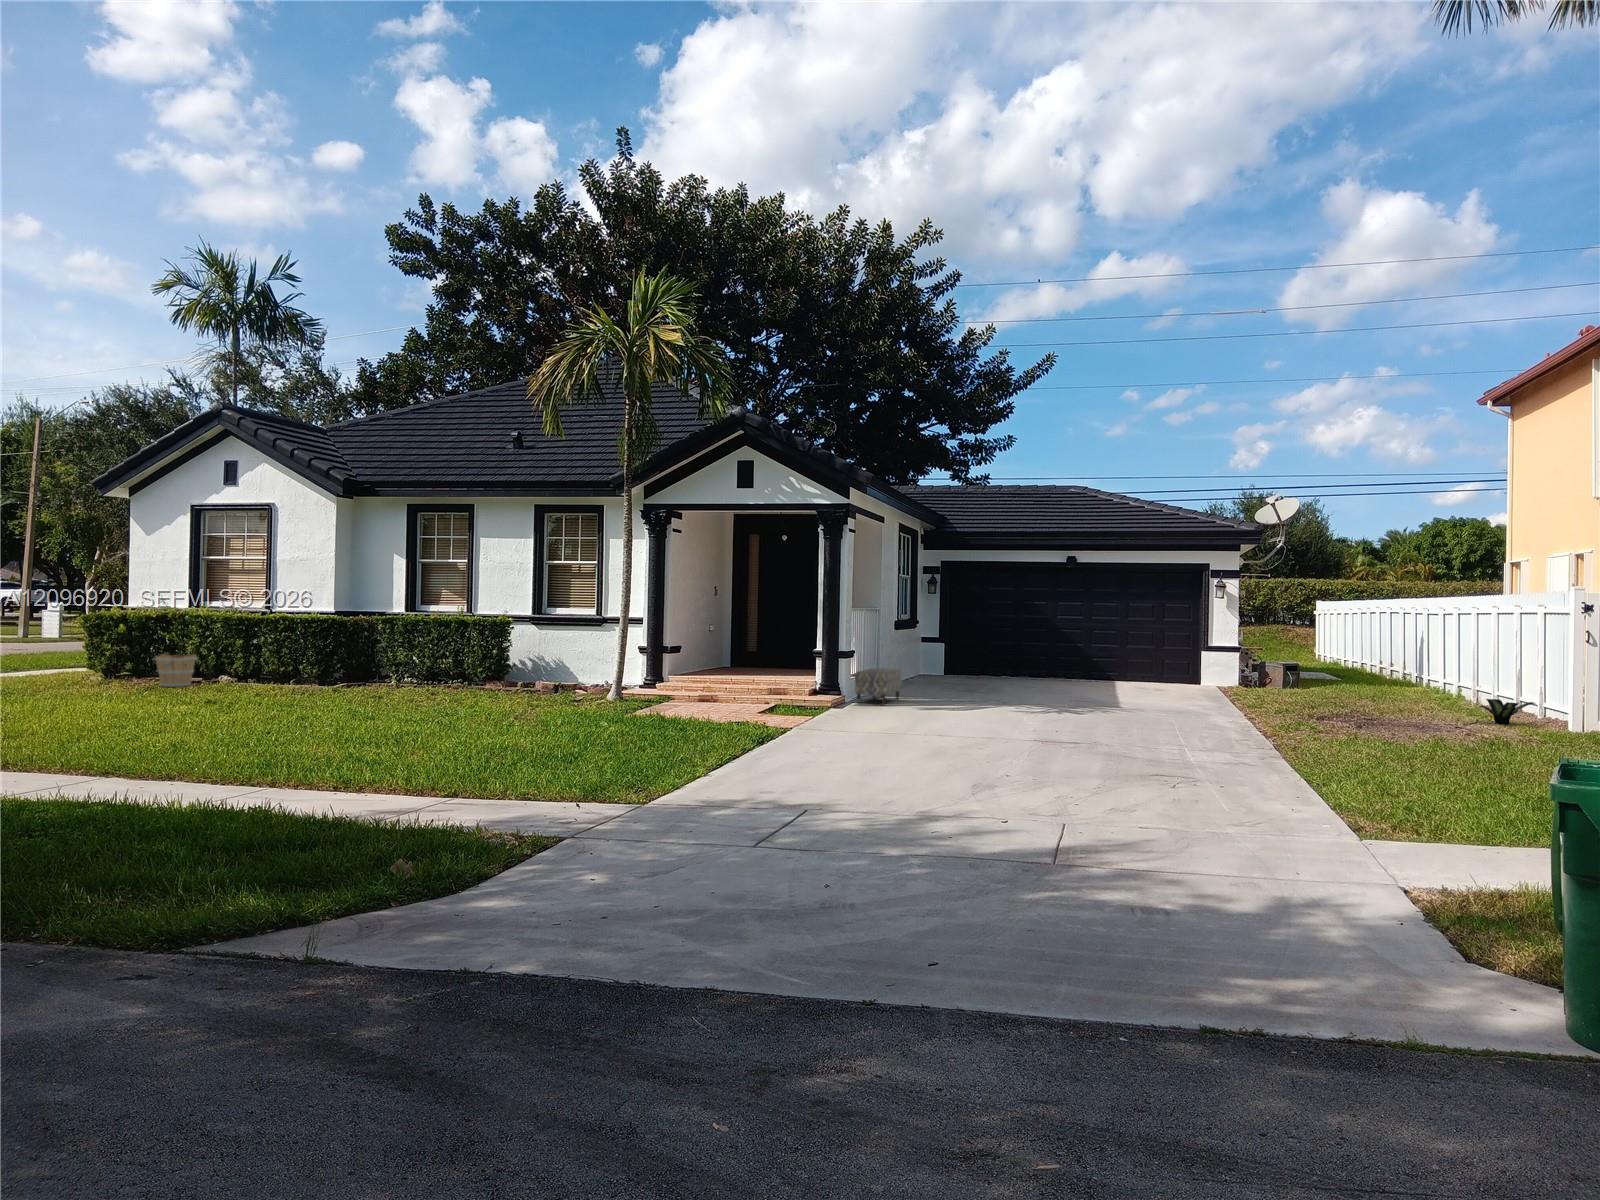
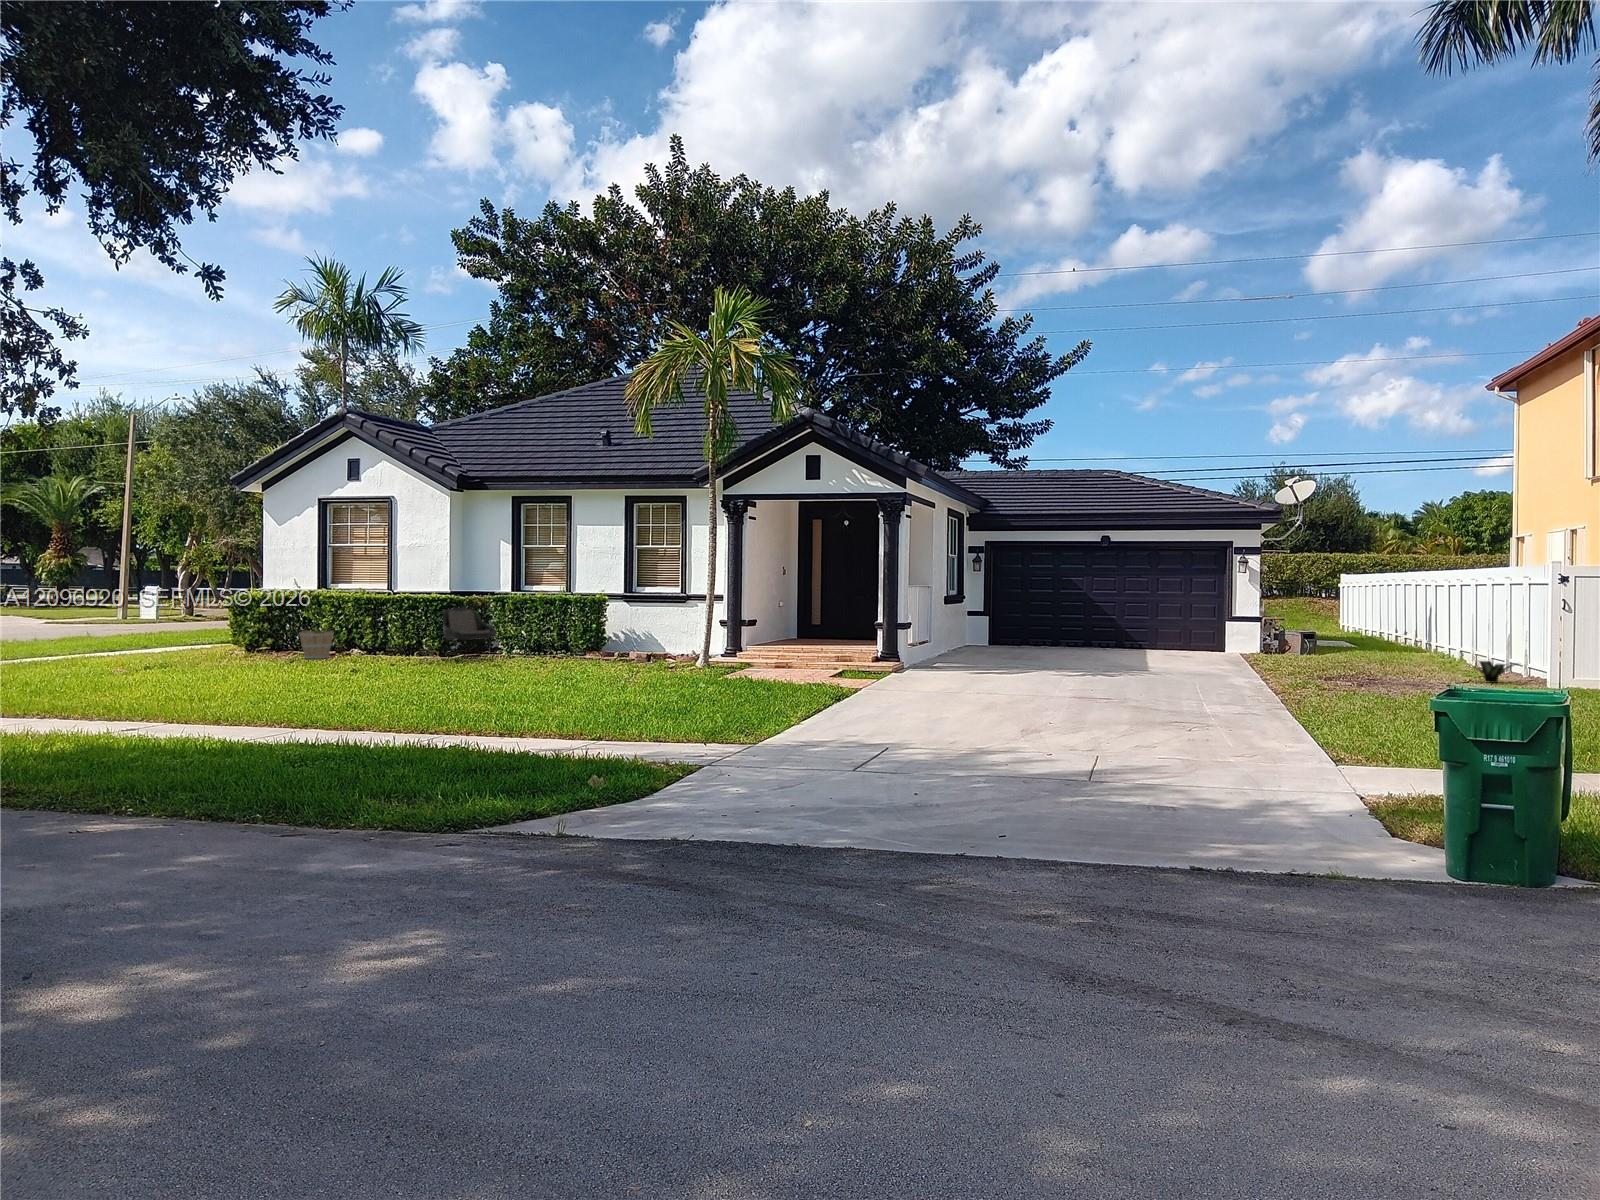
lounge chair: none [318,630,382,692] -> present [443,608,496,660]
bench: present [855,668,901,705] -> none [912,638,952,671]

